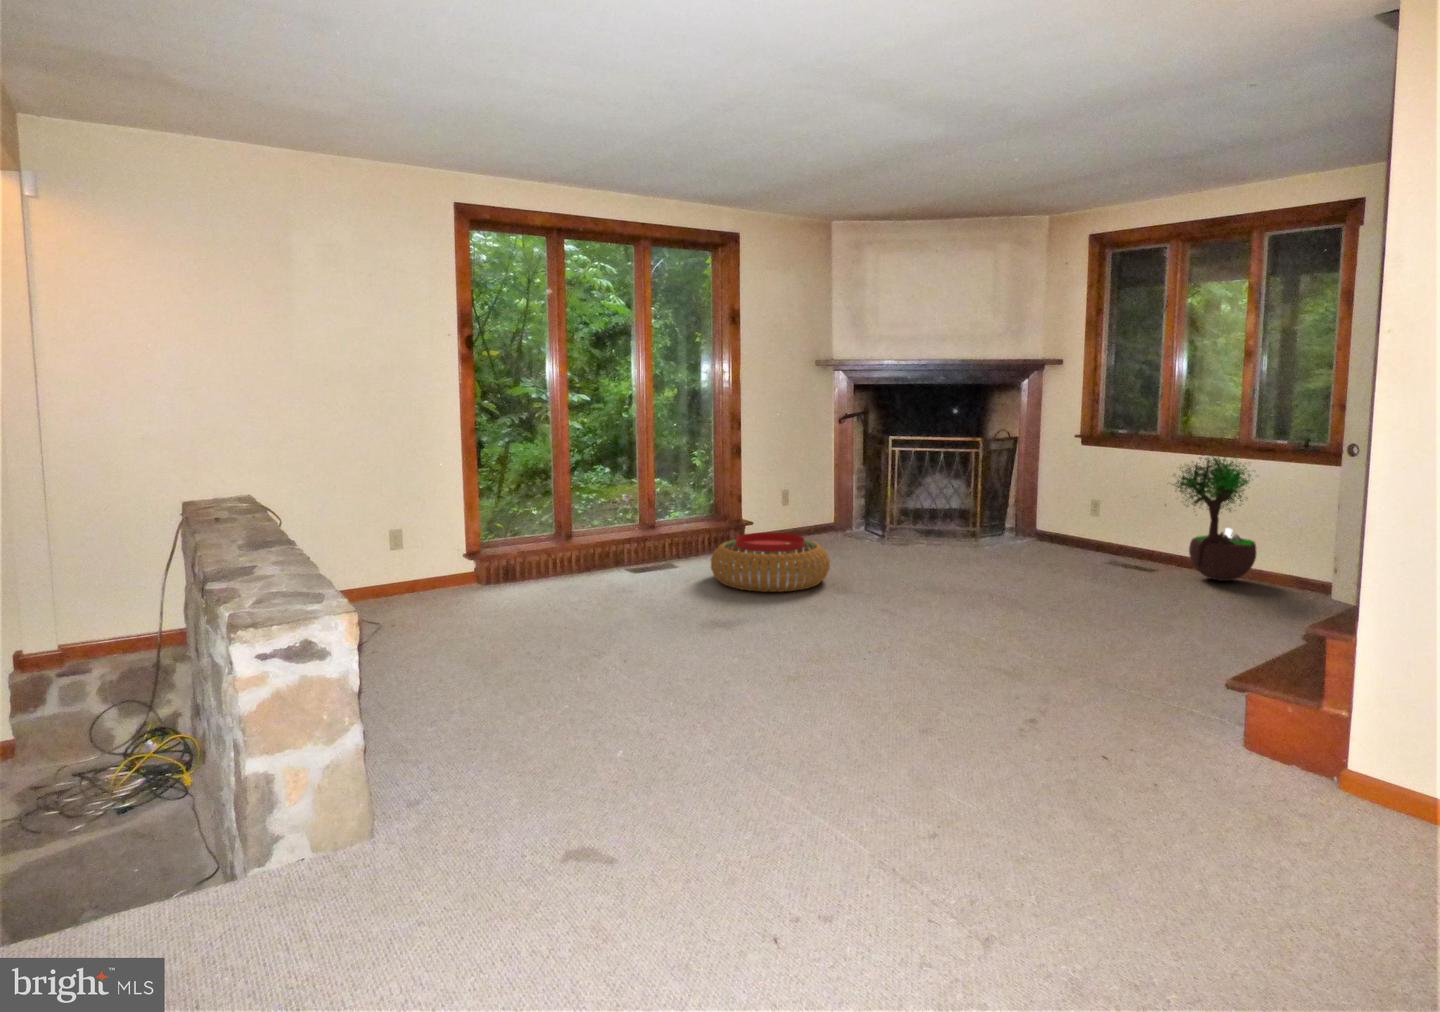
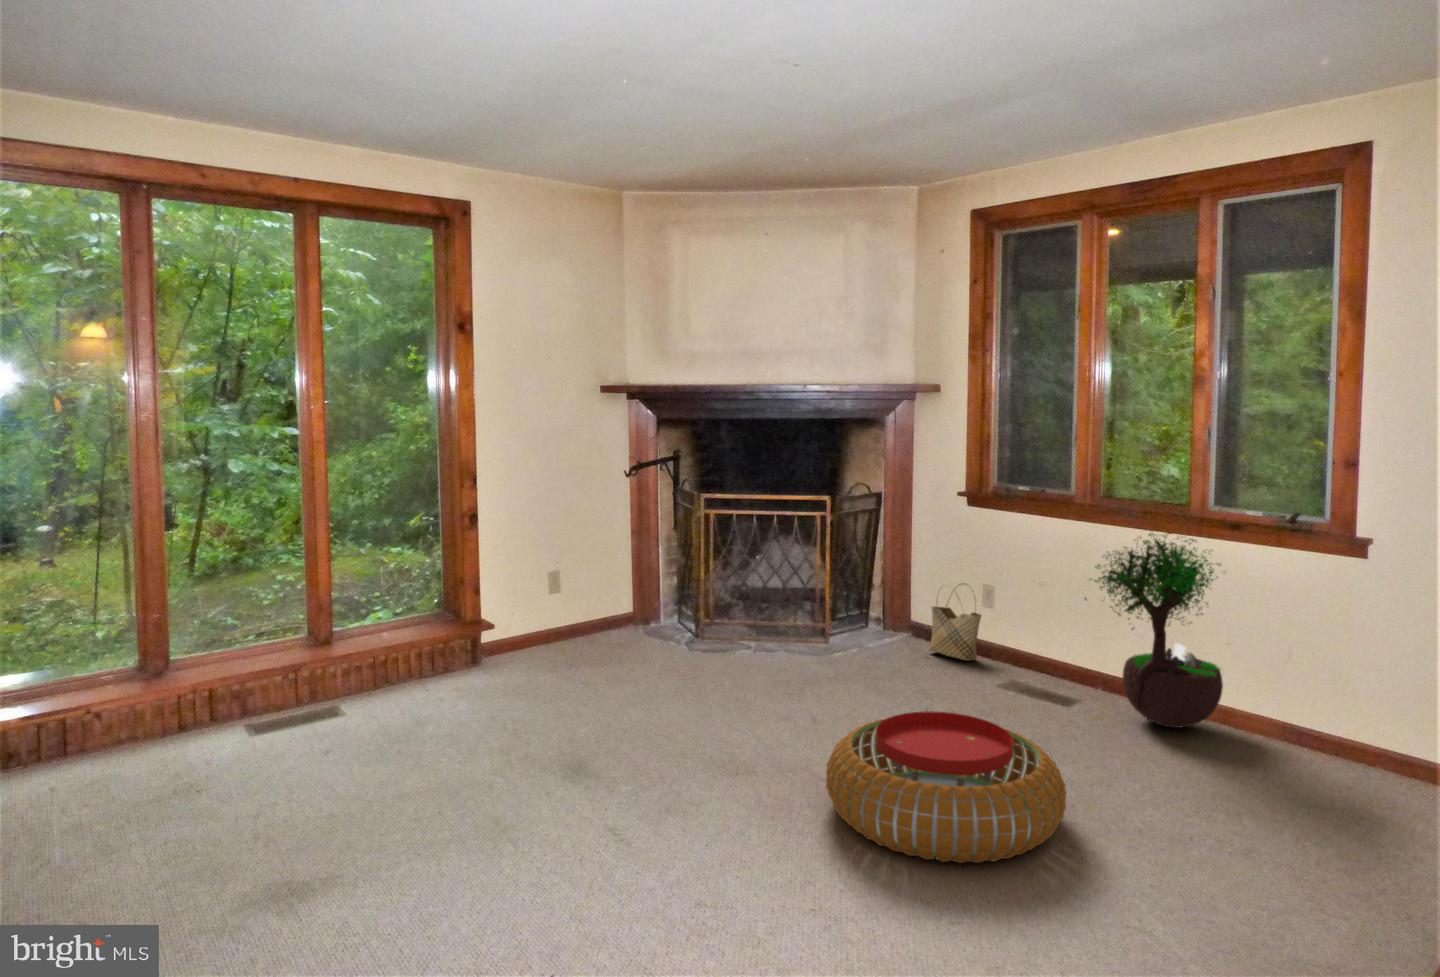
woven basket: none [1052,498,1091,550] -> present [929,583,981,661]
pouf: present [711,532,830,592] -> present [826,711,1067,863]

